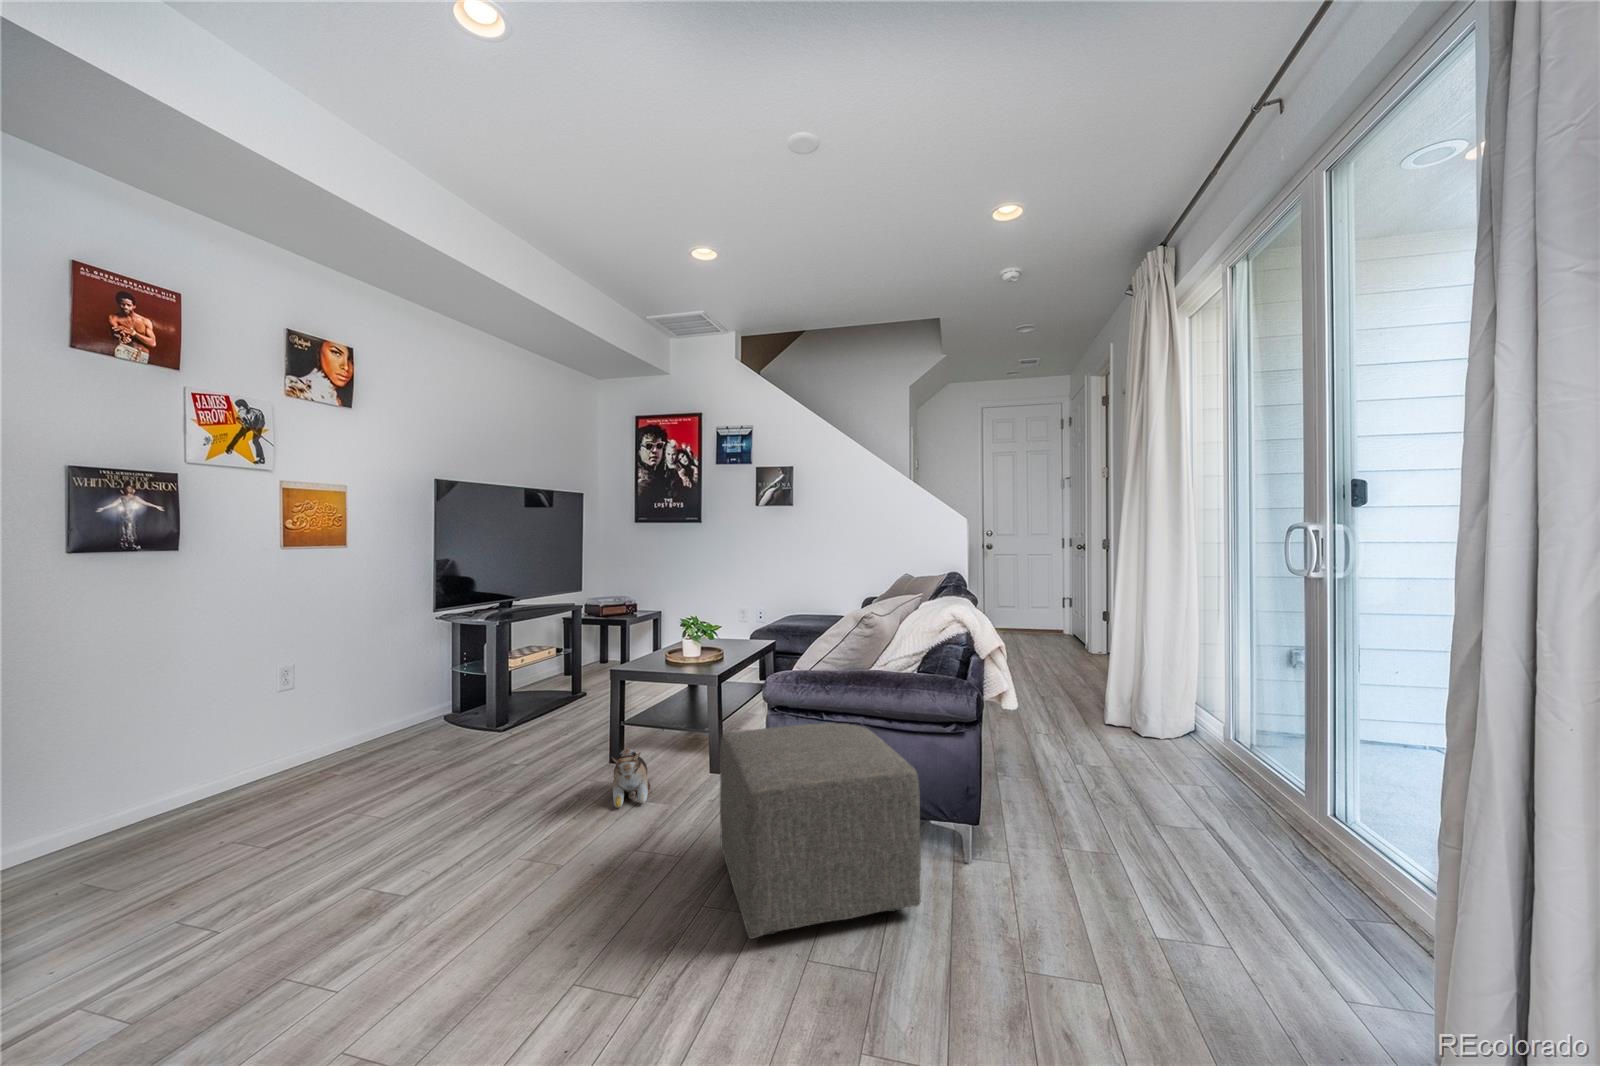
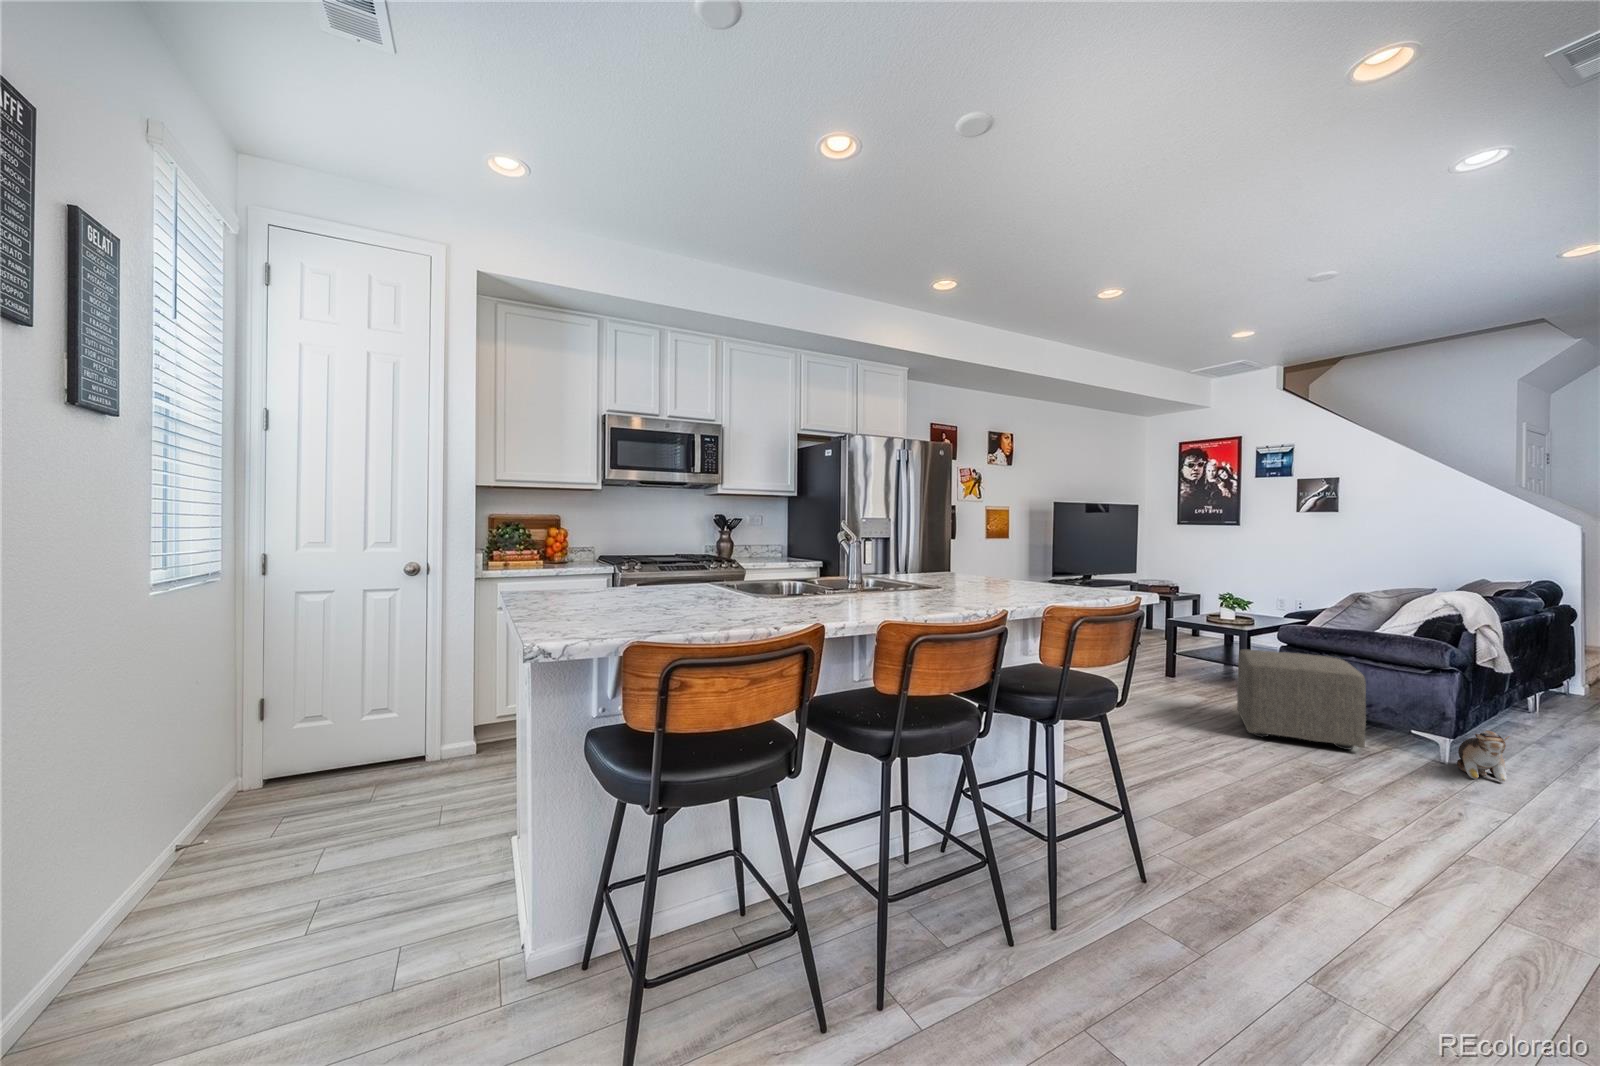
plush toy: present [611,748,650,808] -> present [1457,731,1509,782]

